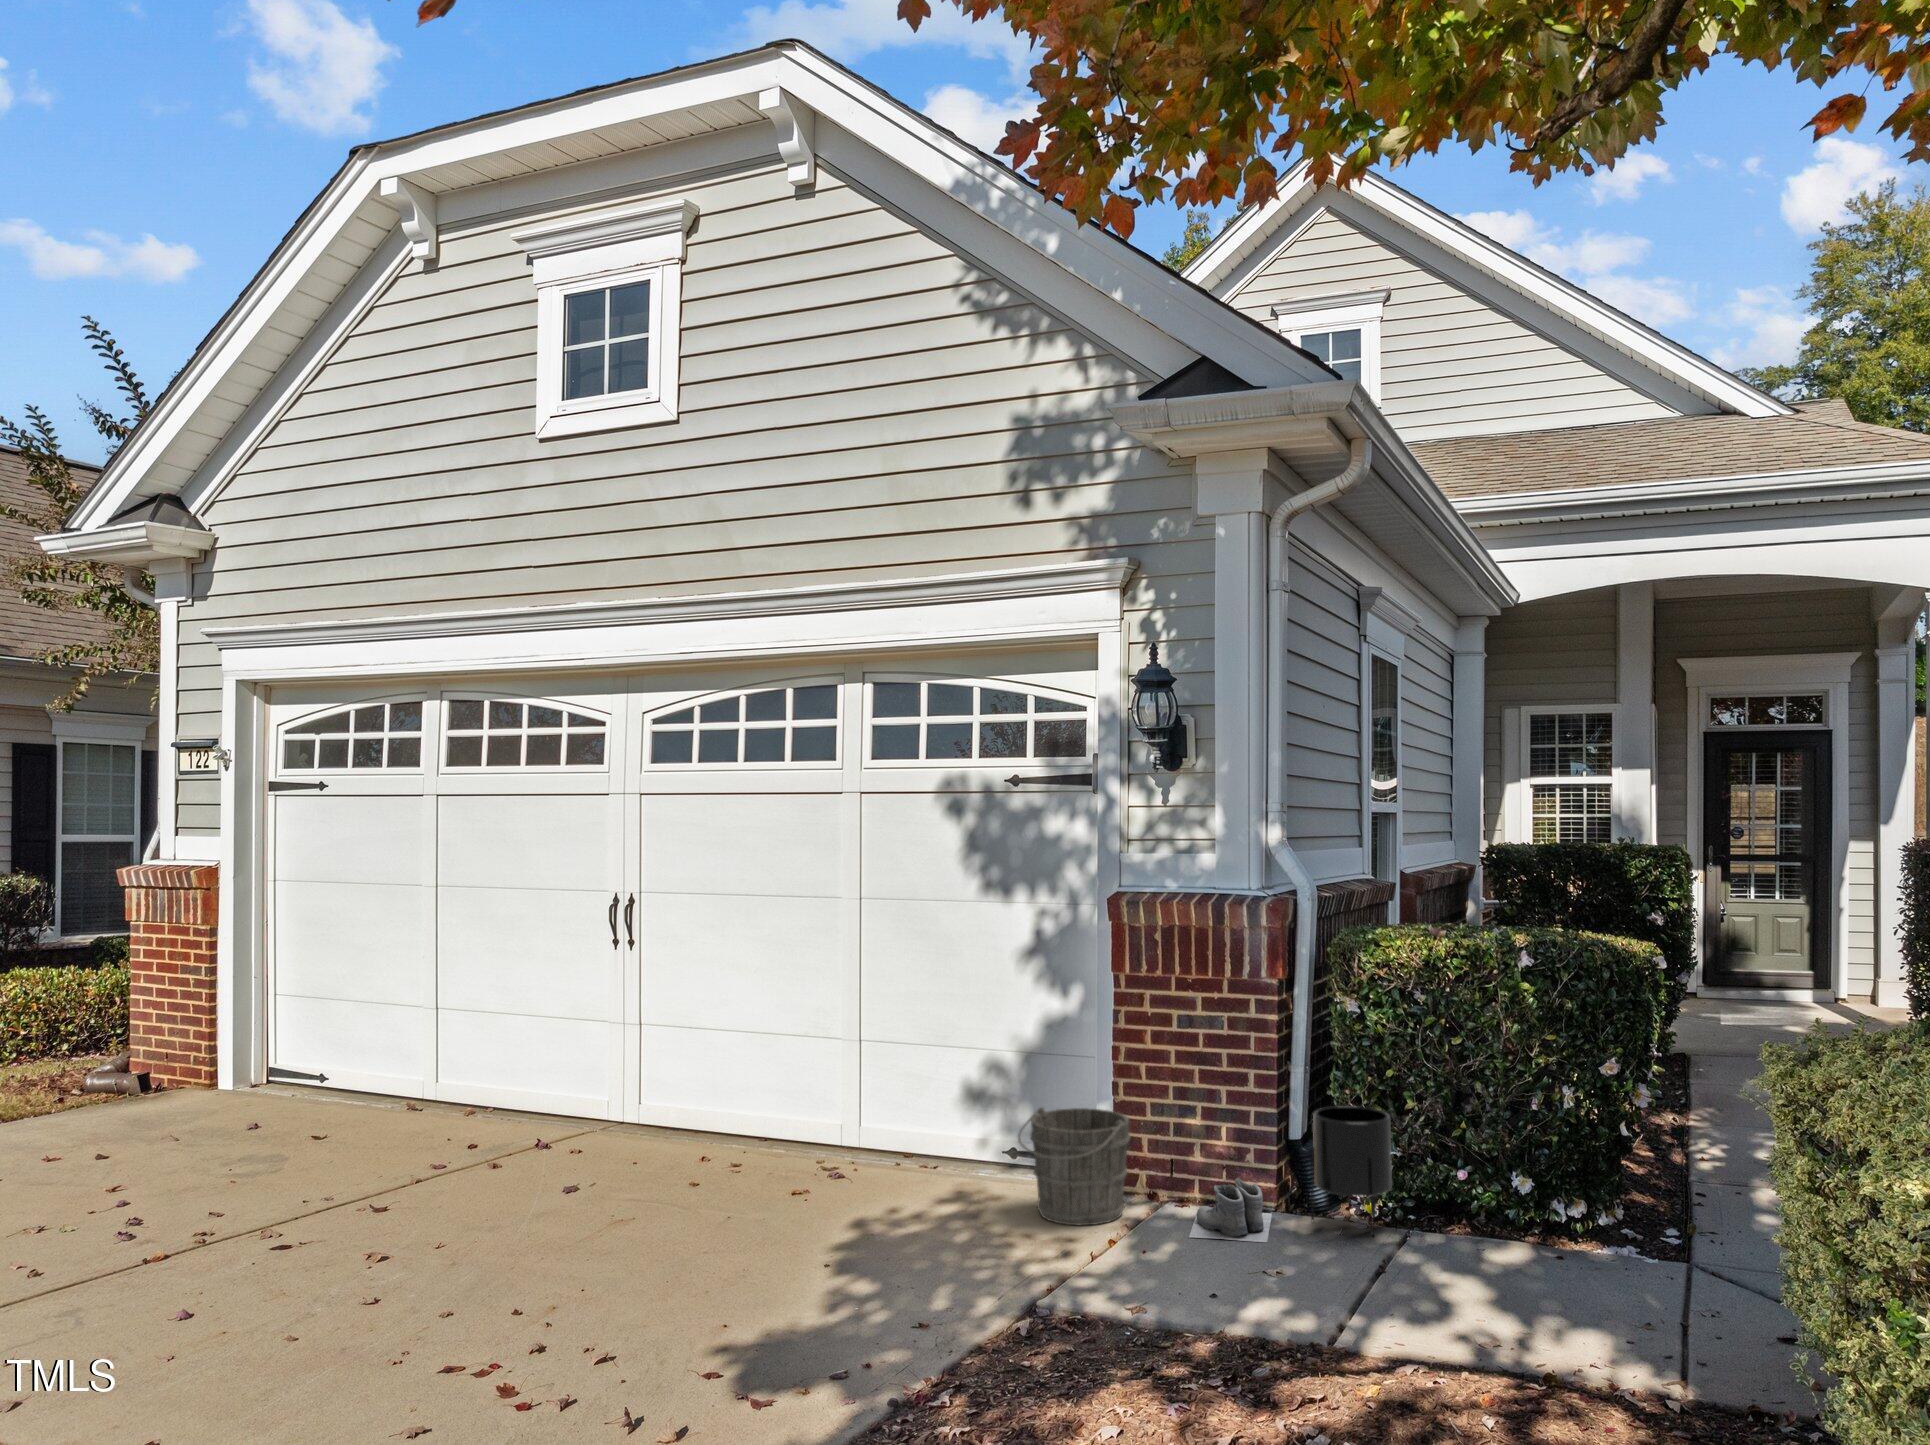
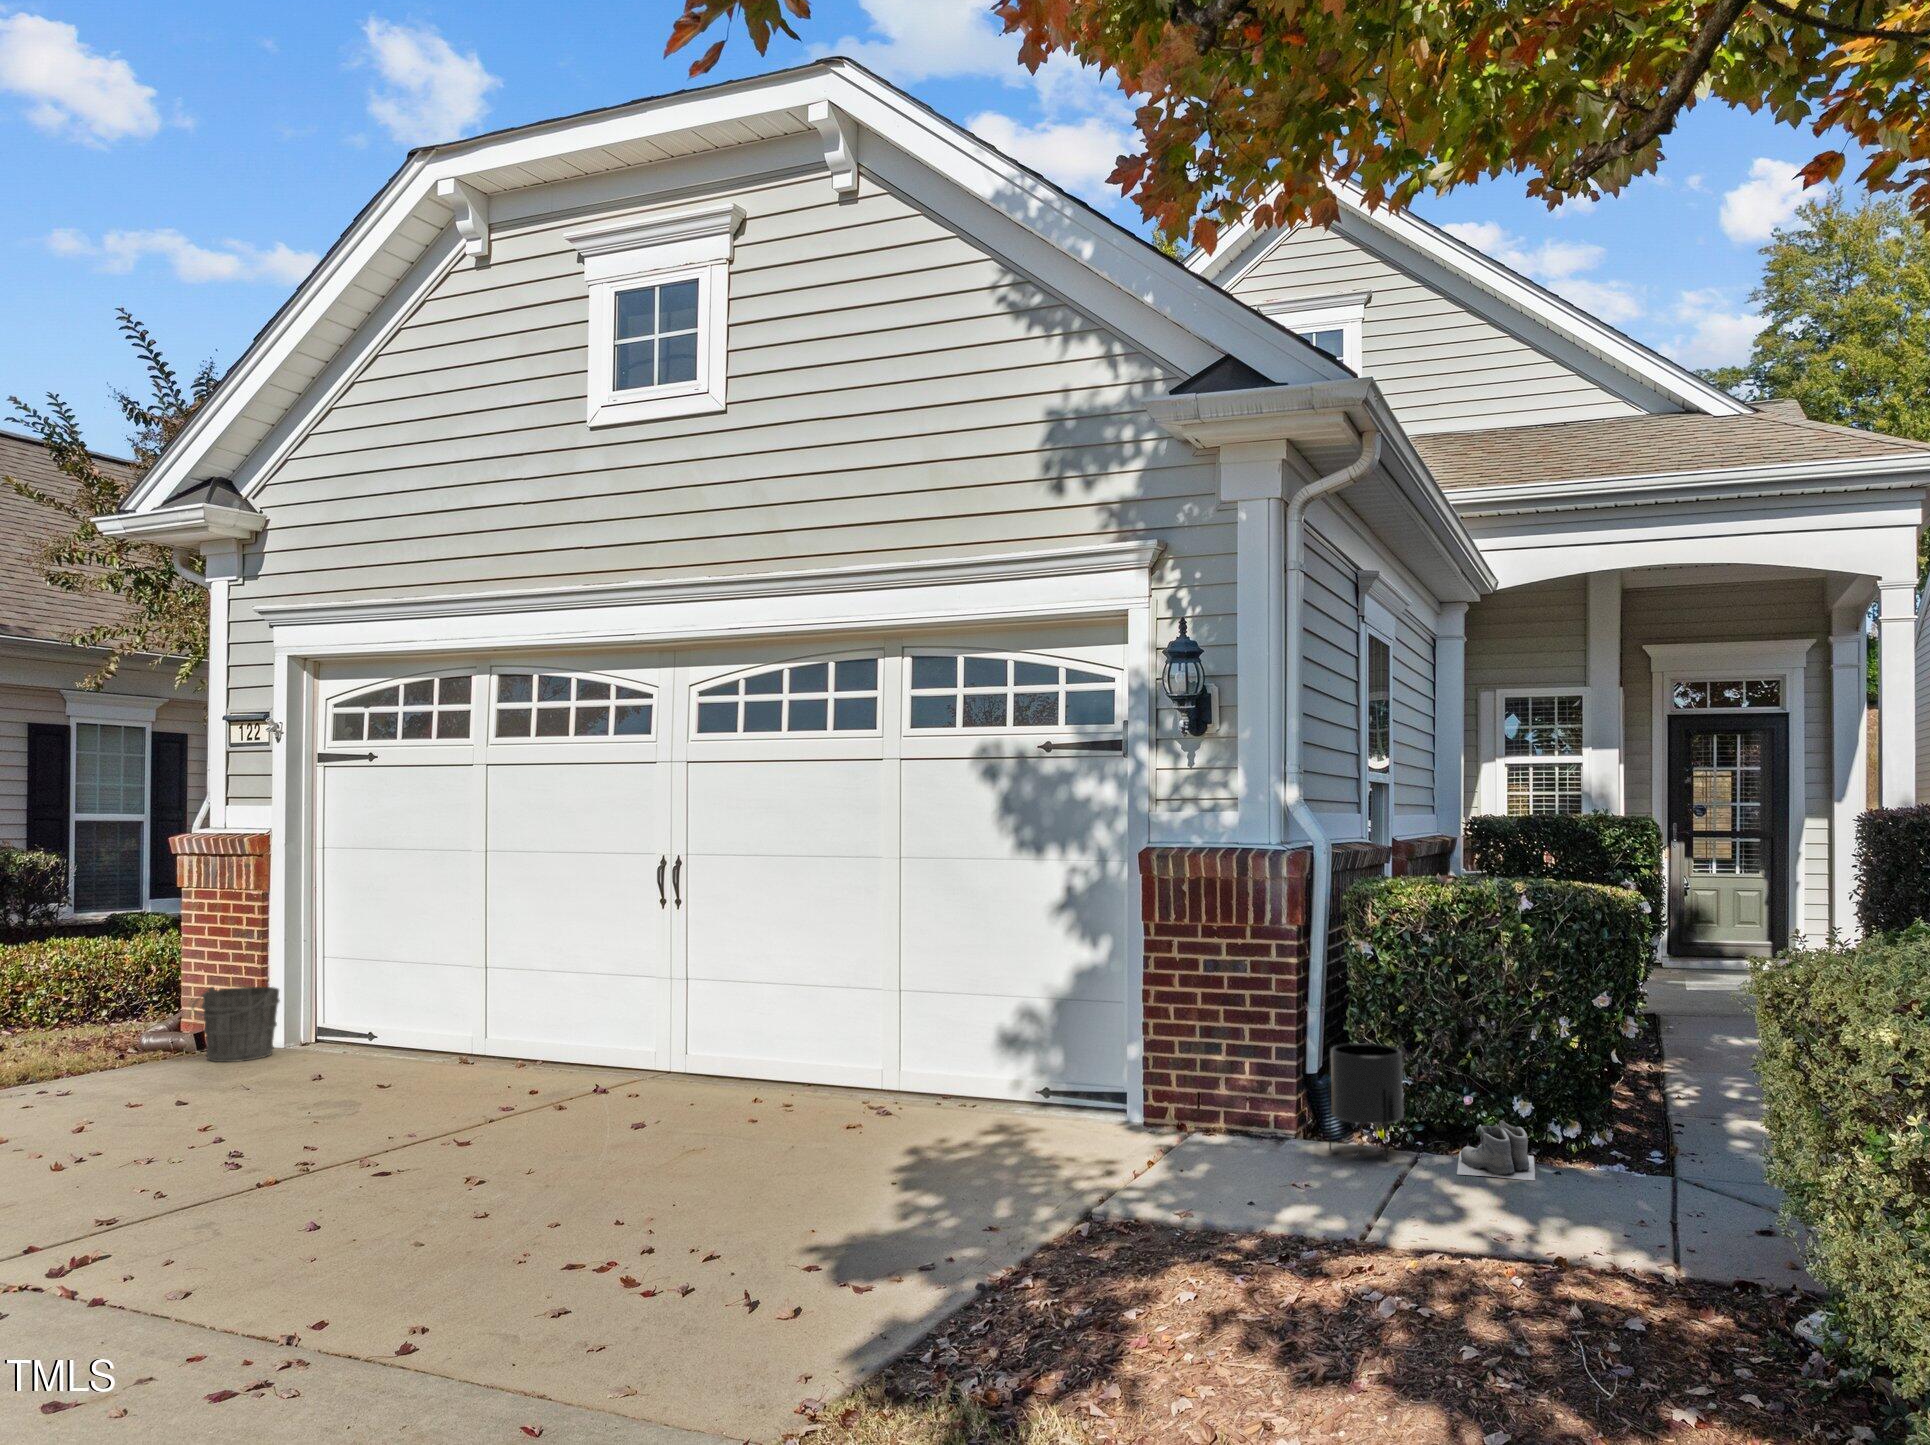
bucket: present [1018,1107,1131,1225] -> present [192,987,280,1062]
boots: present [1189,1178,1272,1242] -> present [1457,1120,1535,1180]

